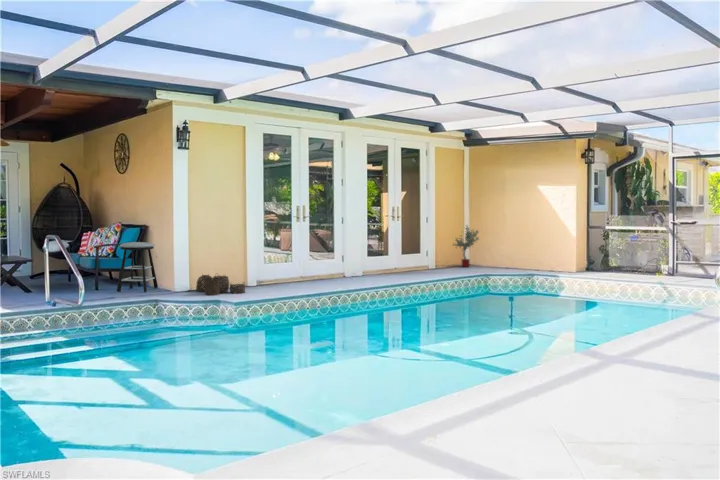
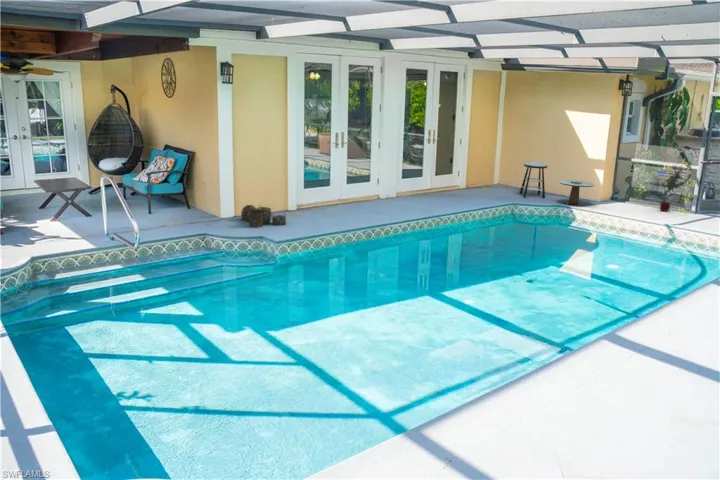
potted tree: present [453,226,479,267] -> present [650,166,692,211]
stool: present [117,242,158,292] -> present [520,162,548,198]
side table: none [531,249,568,273] -> present [559,180,594,205]

